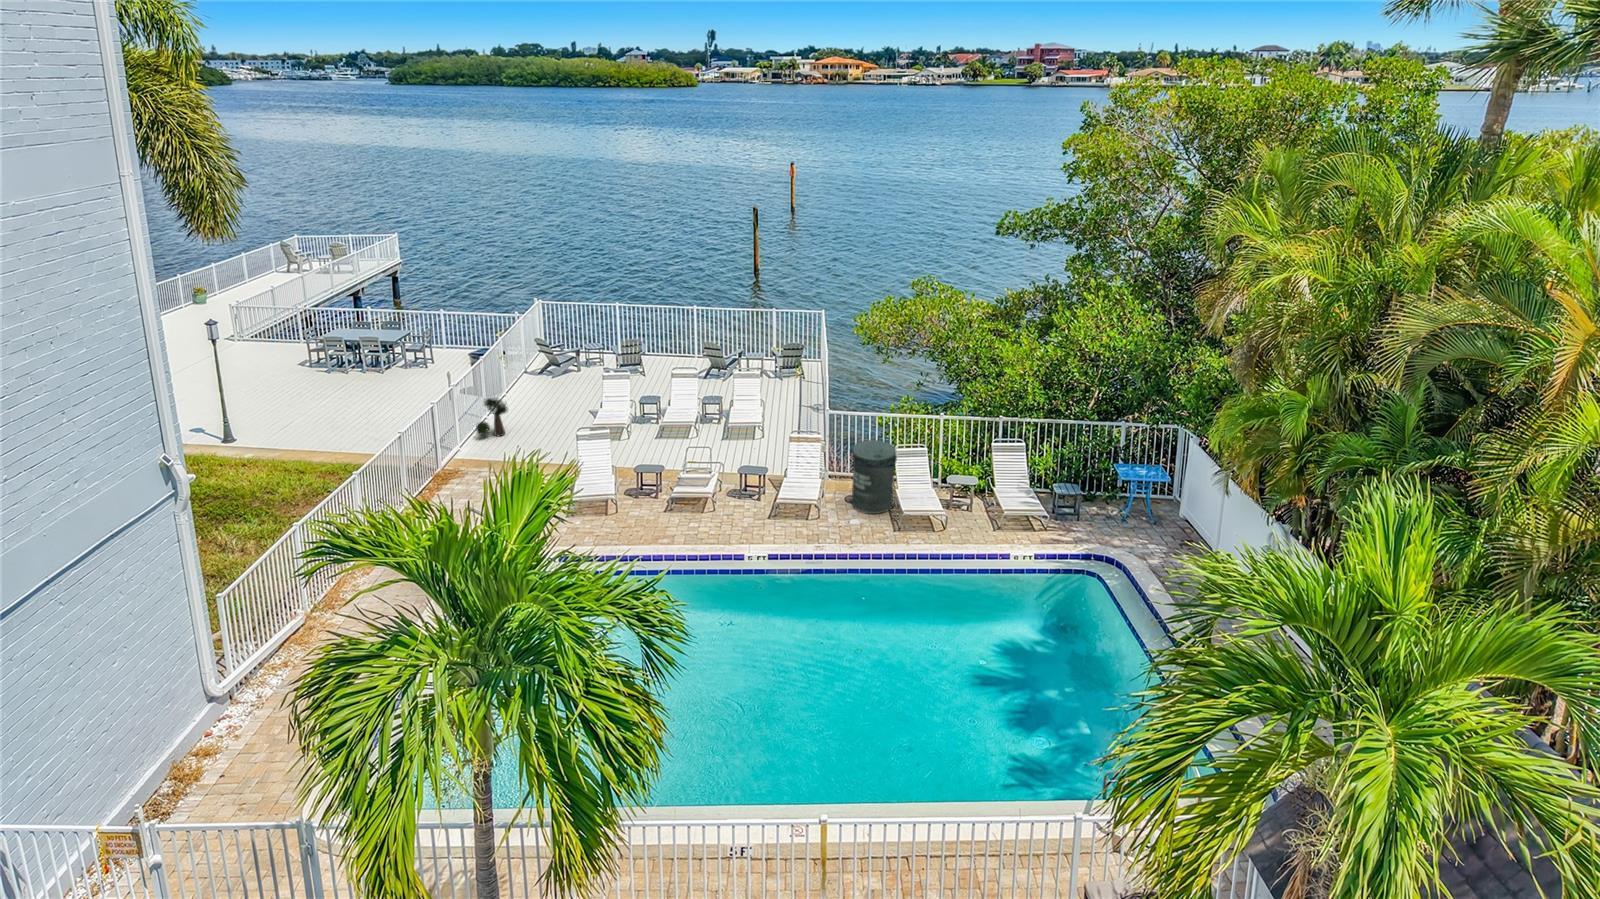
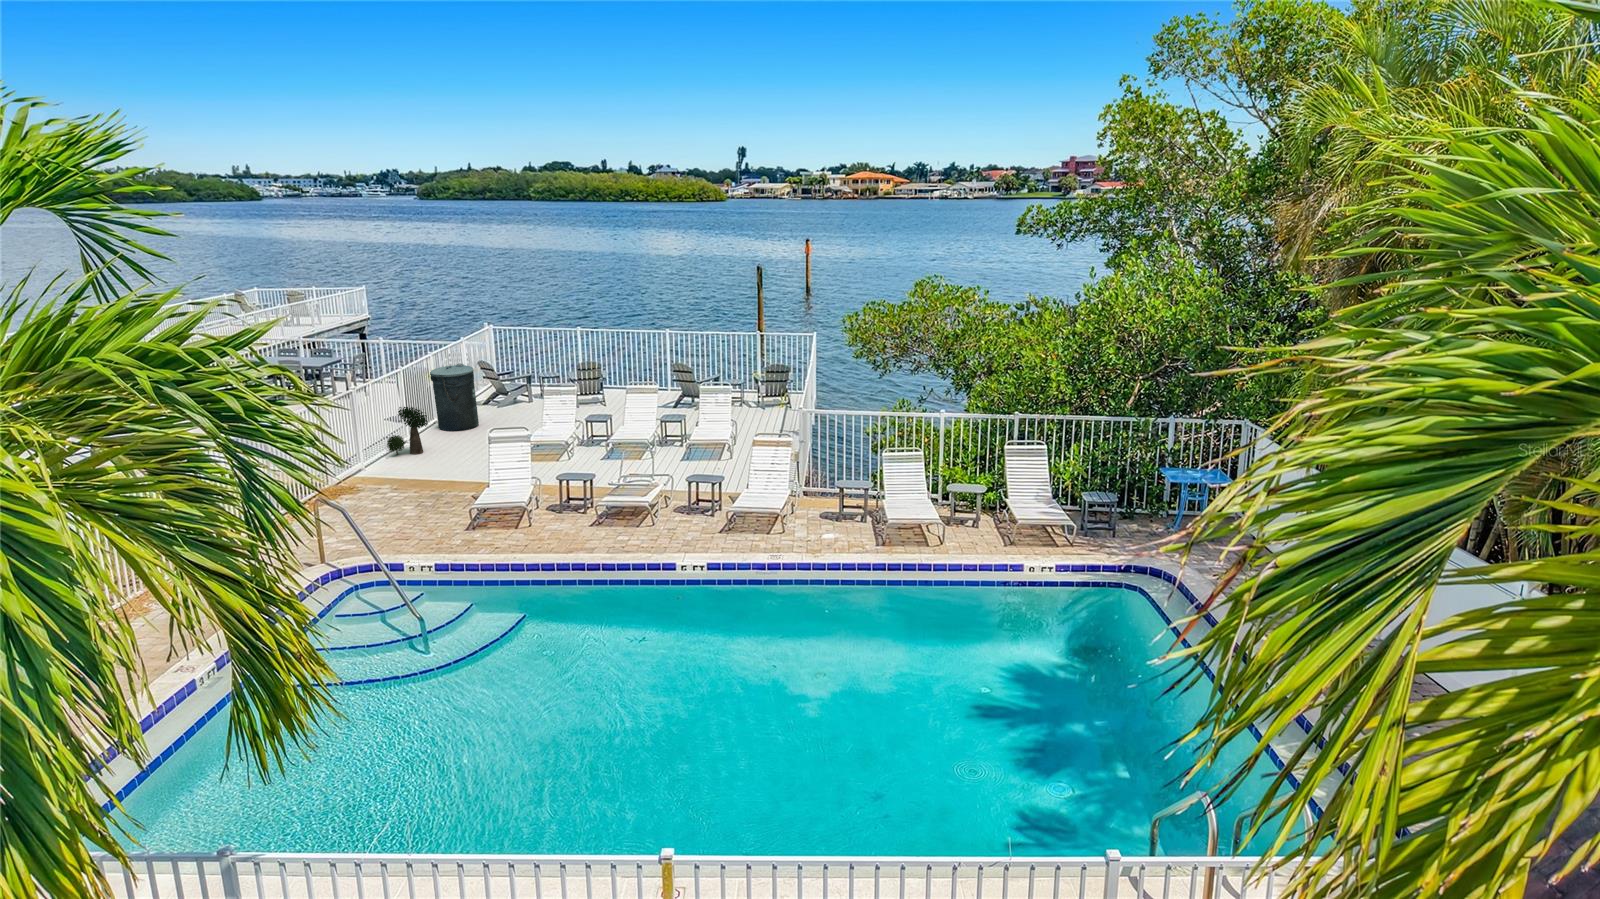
trash can: present [852,440,897,514] -> present [430,364,479,431]

